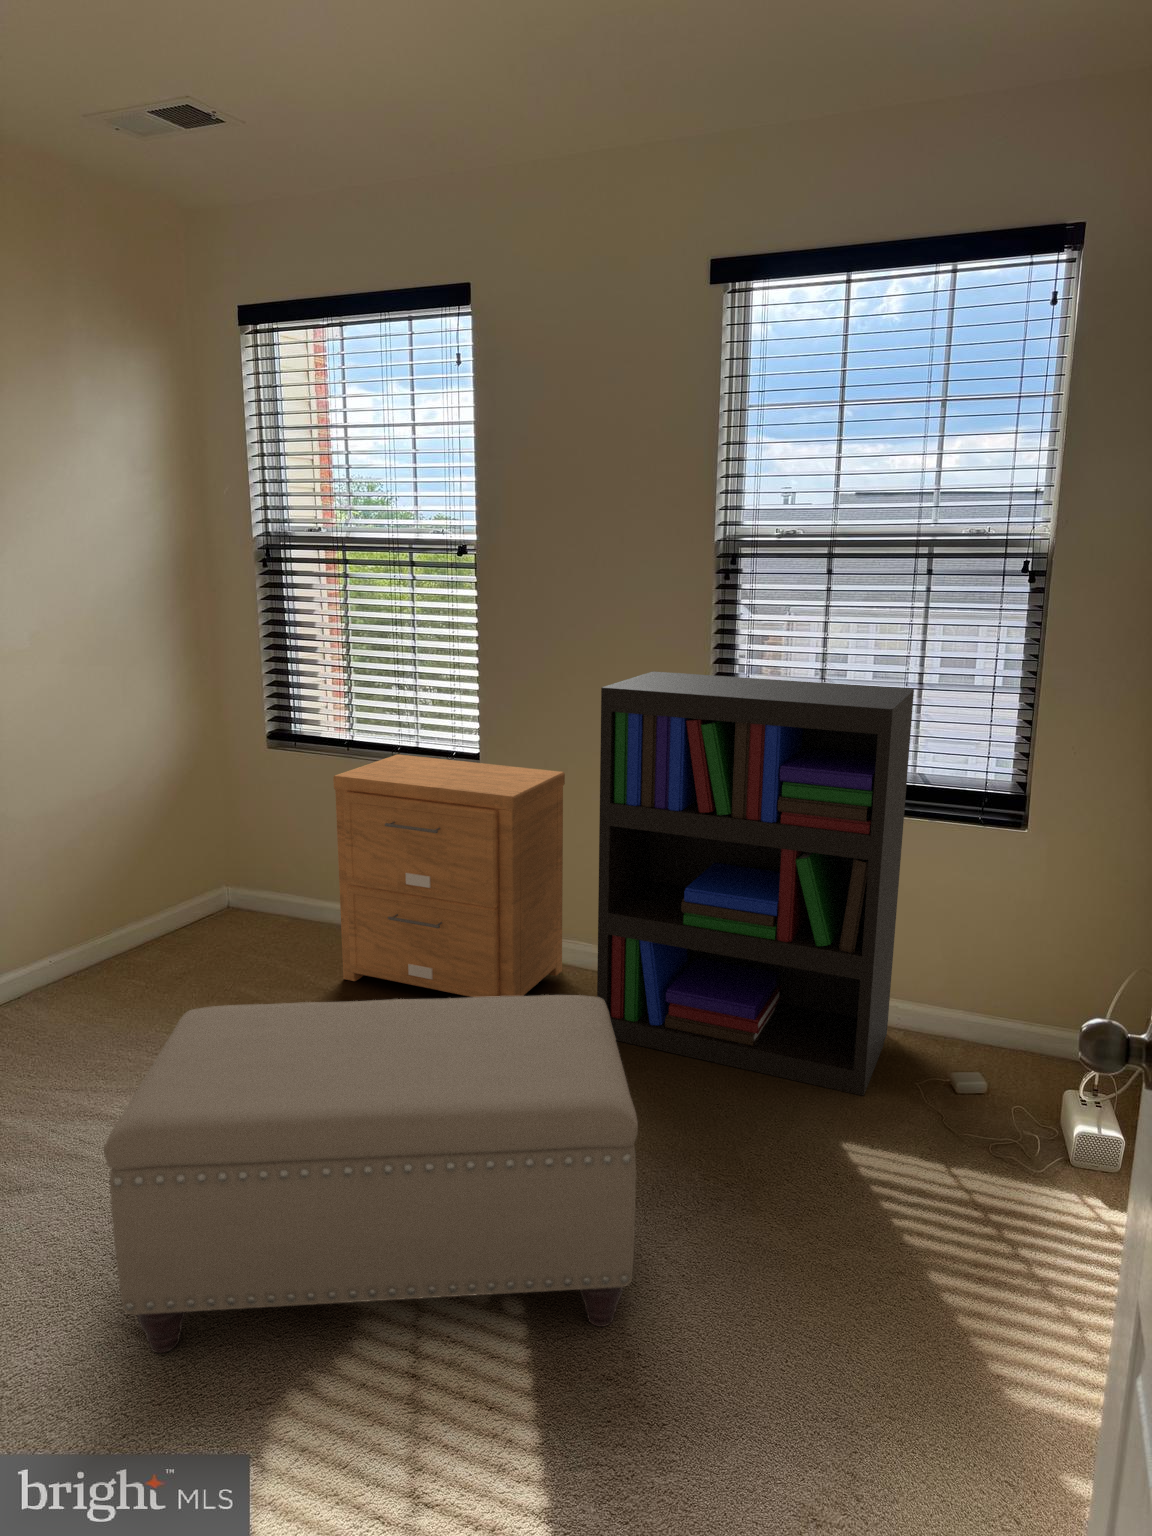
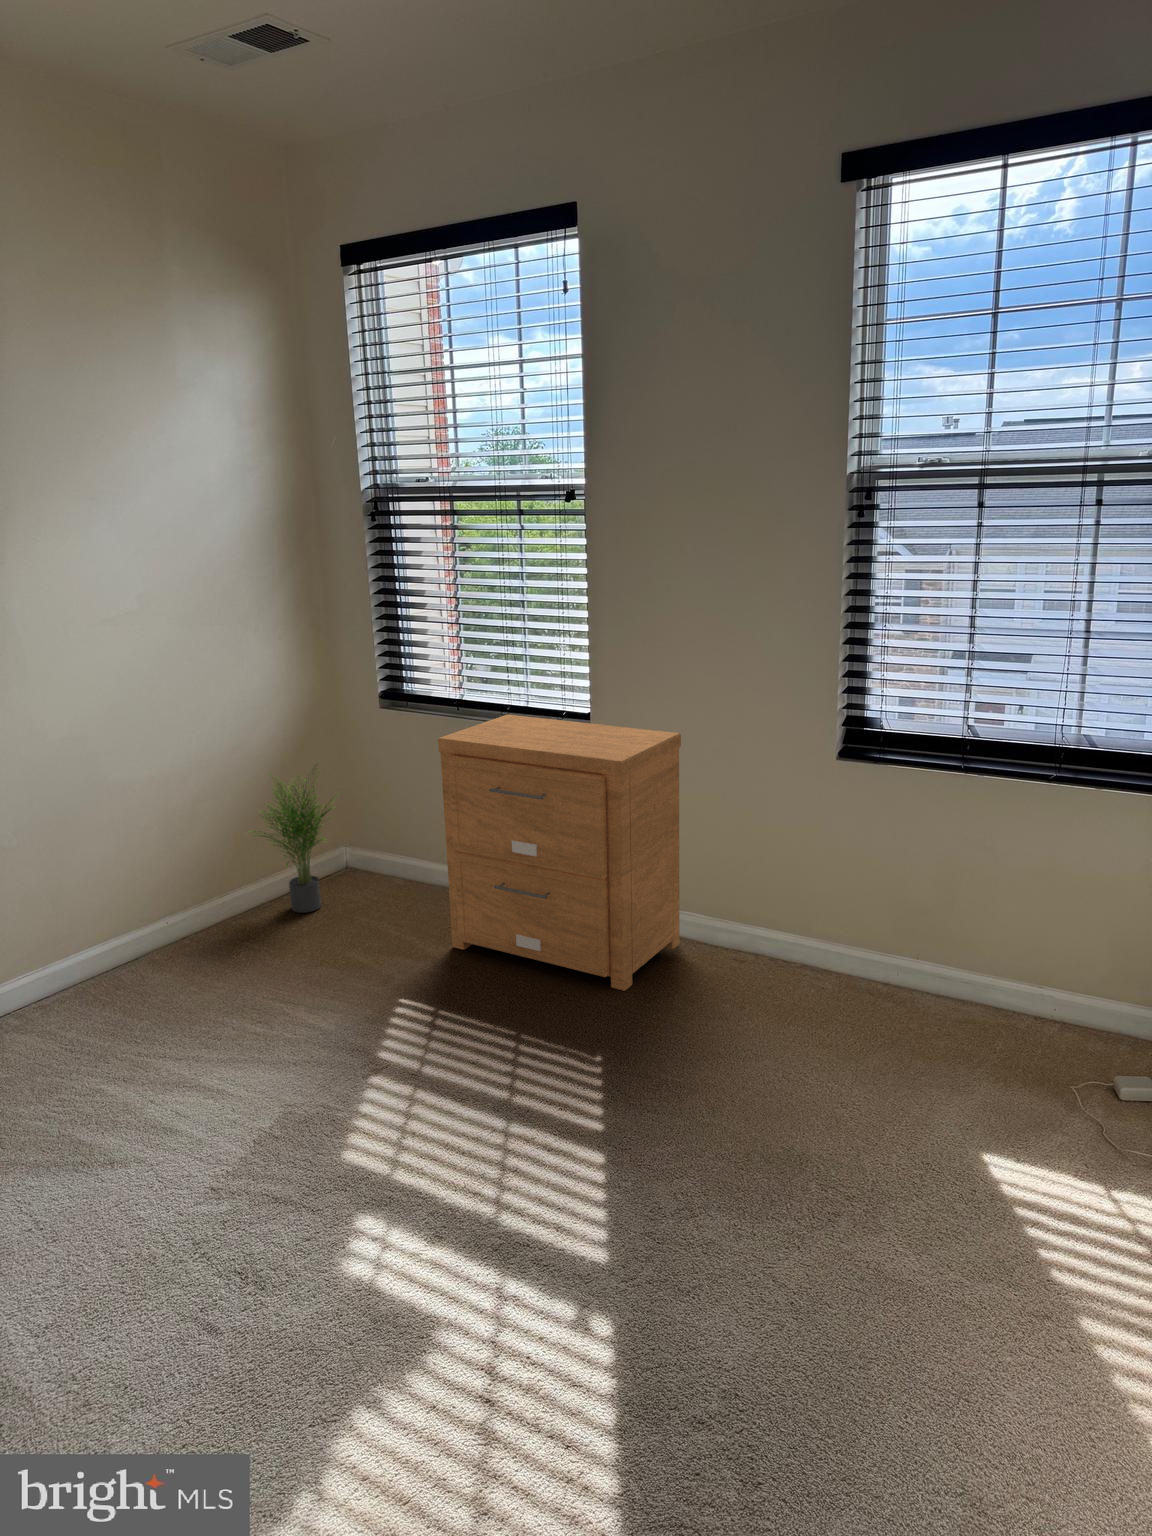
bookshelf: present [597,672,914,1096] -> none [712,623,1079,1100]
potted plant: none [131,799,234,950] -> present [253,766,336,913]
ottoman: present [104,995,638,1353] -> none [162,985,734,1358]

